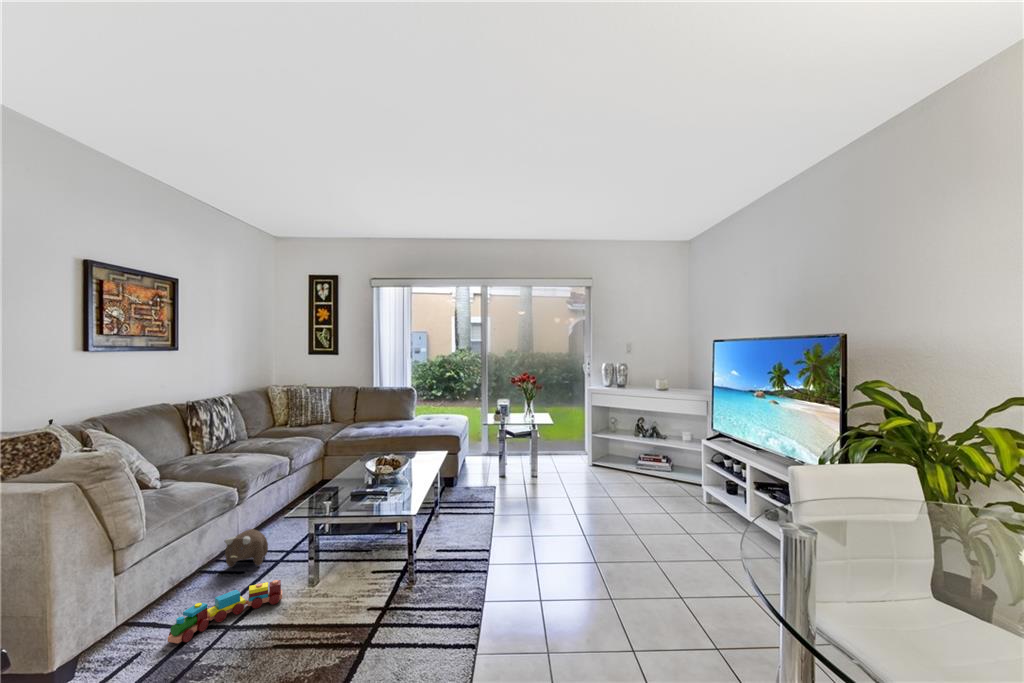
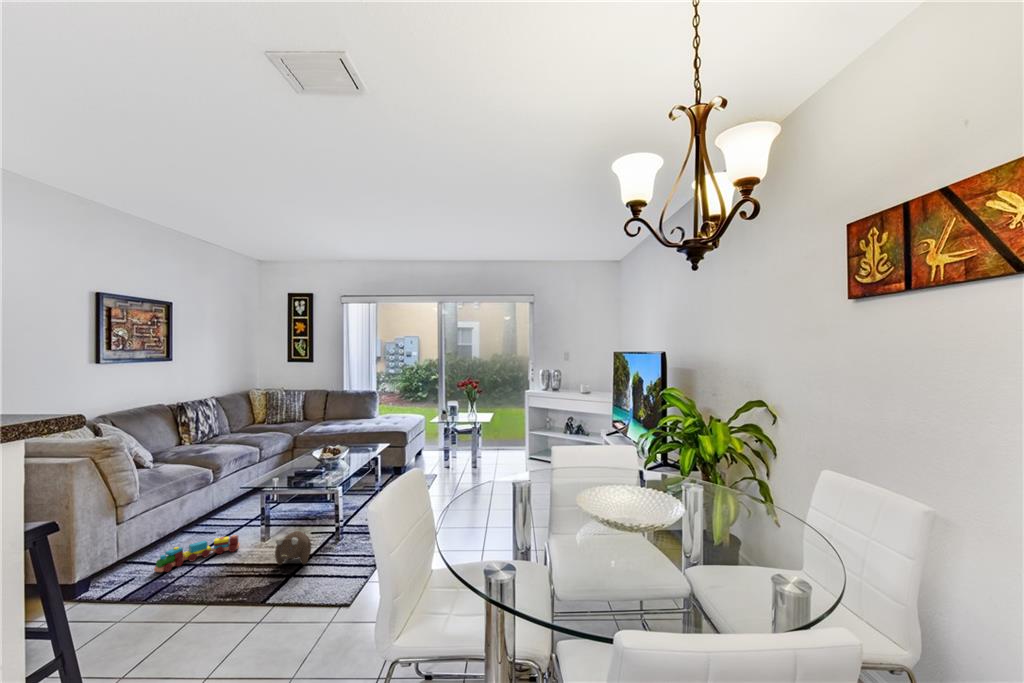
plush toy: present [225,529,268,567] -> present [275,531,311,565]

